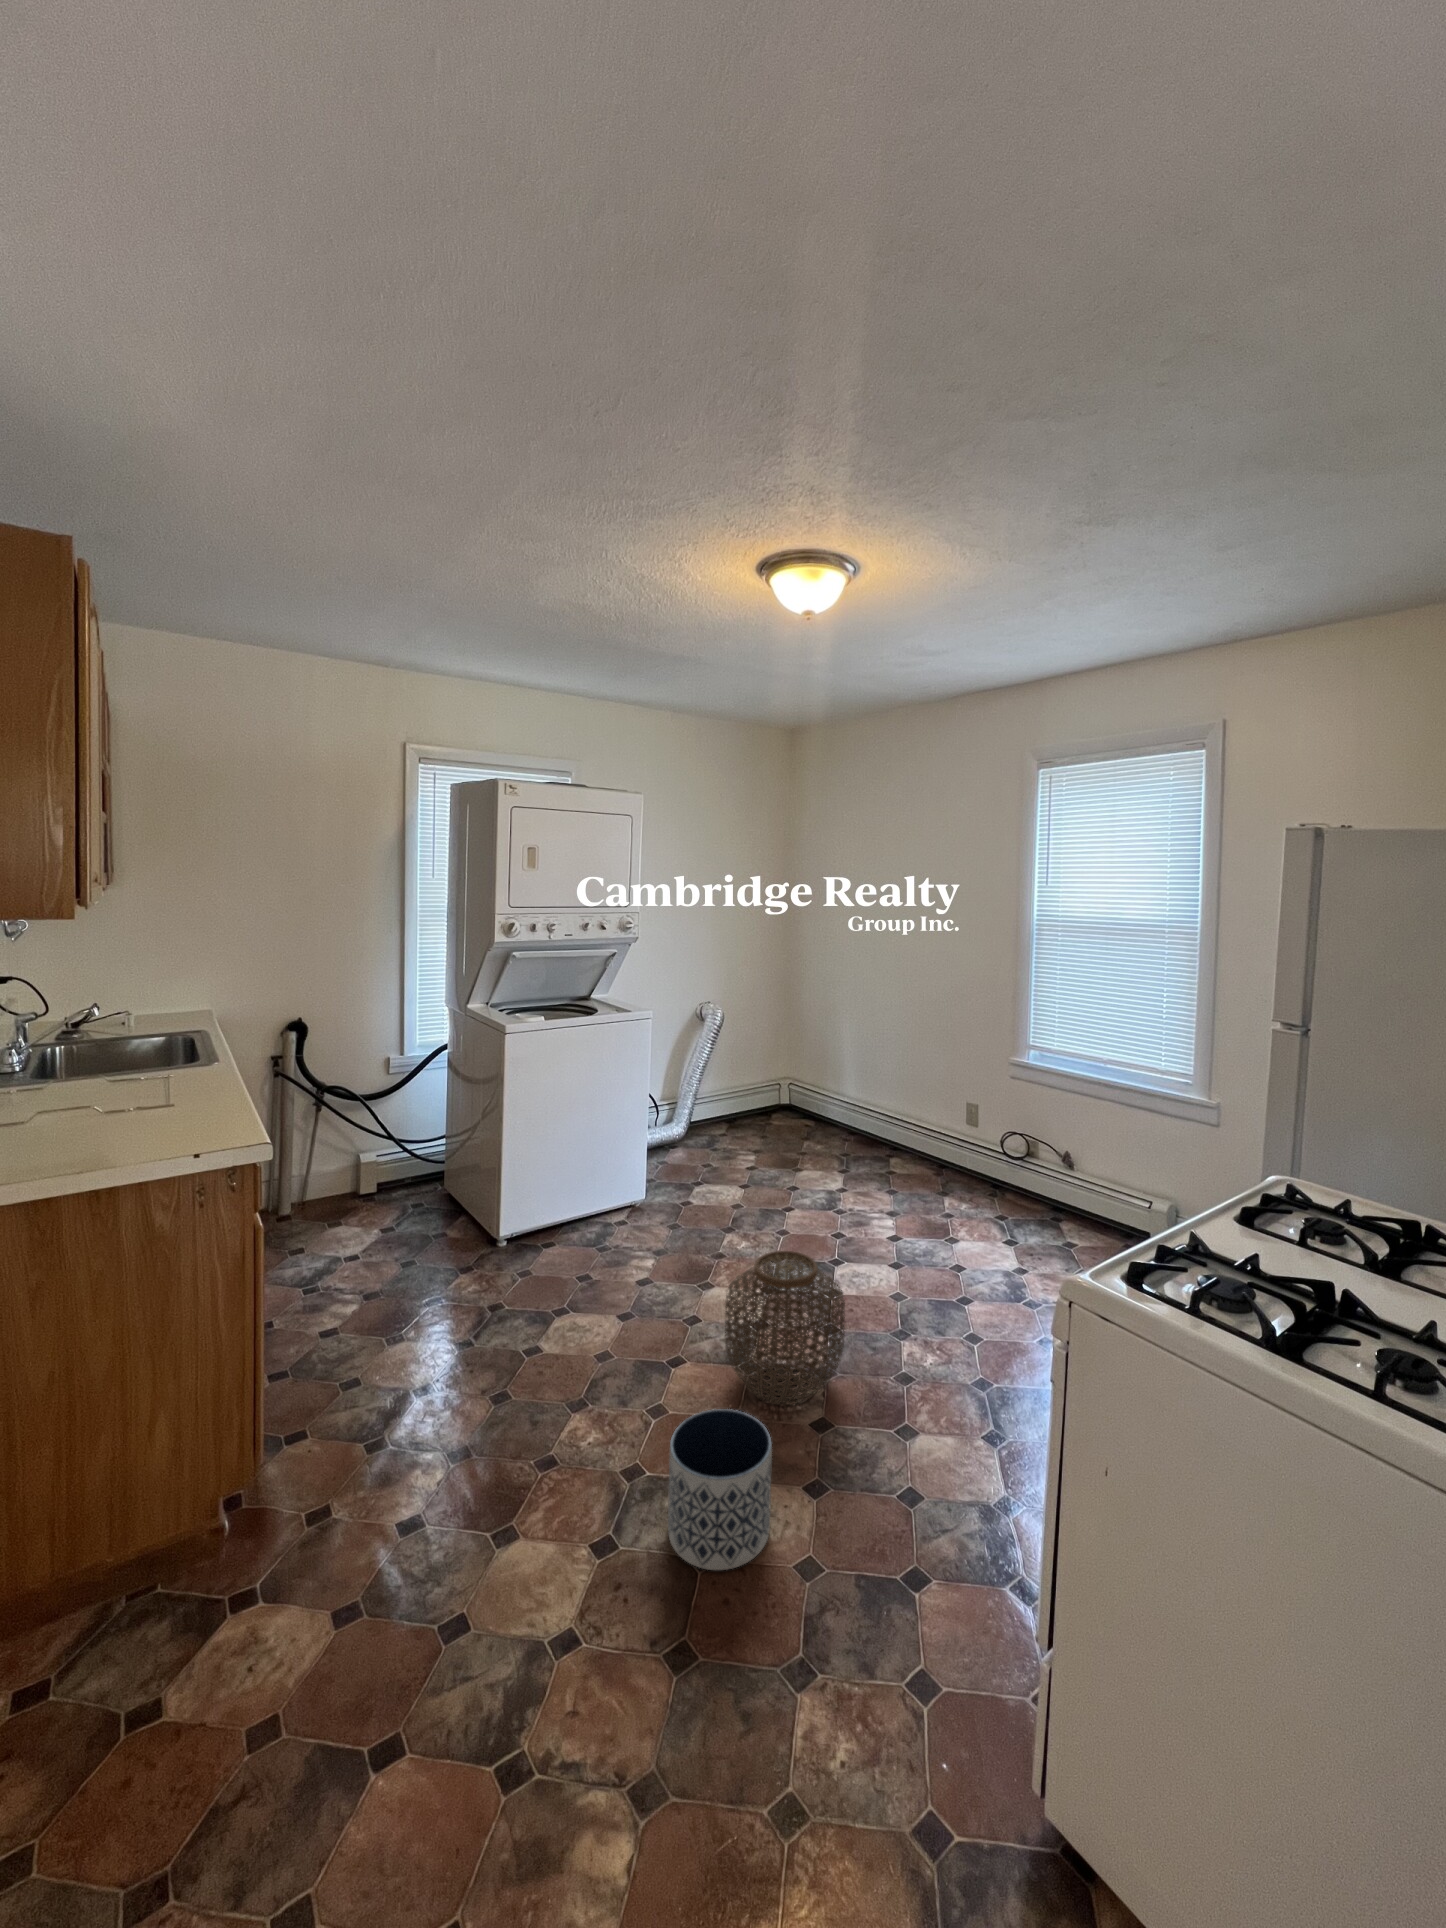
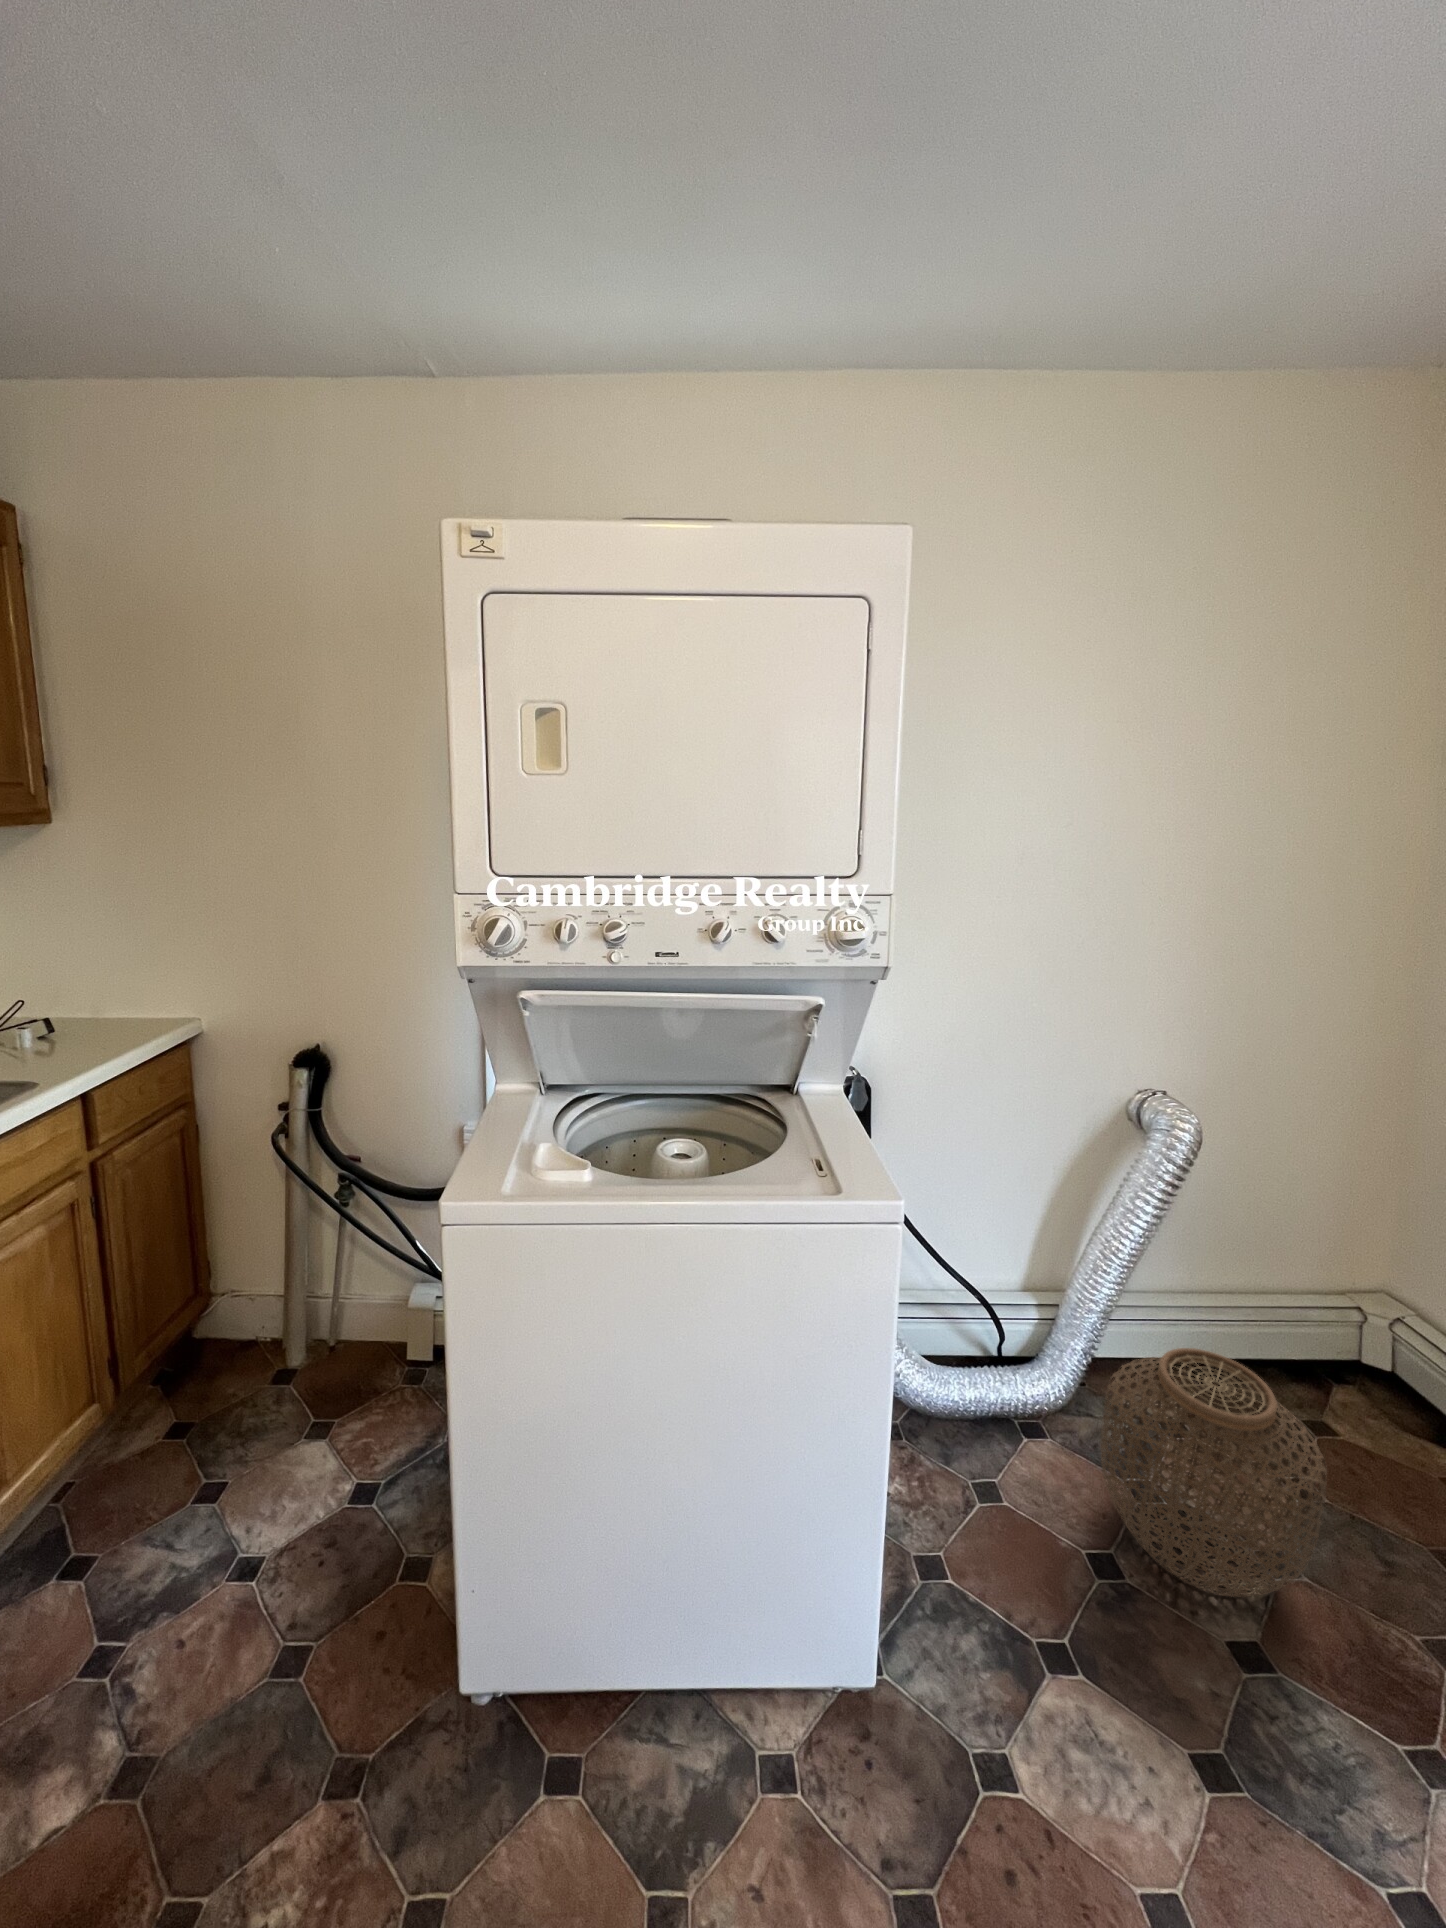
planter: present [668,1409,772,1570] -> none [952,1554,1130,1832]

